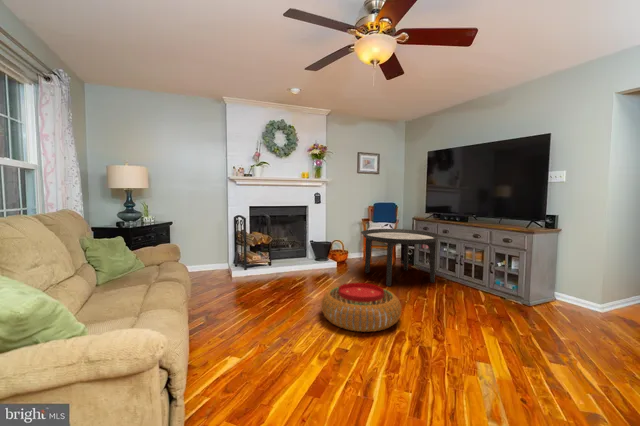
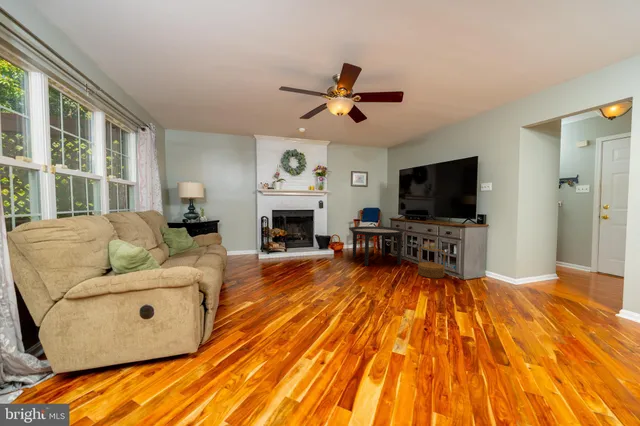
woven basket: none [464,259,505,304] -> present [418,247,446,278]
pouf: present [322,283,402,332] -> none [312,260,366,291]

